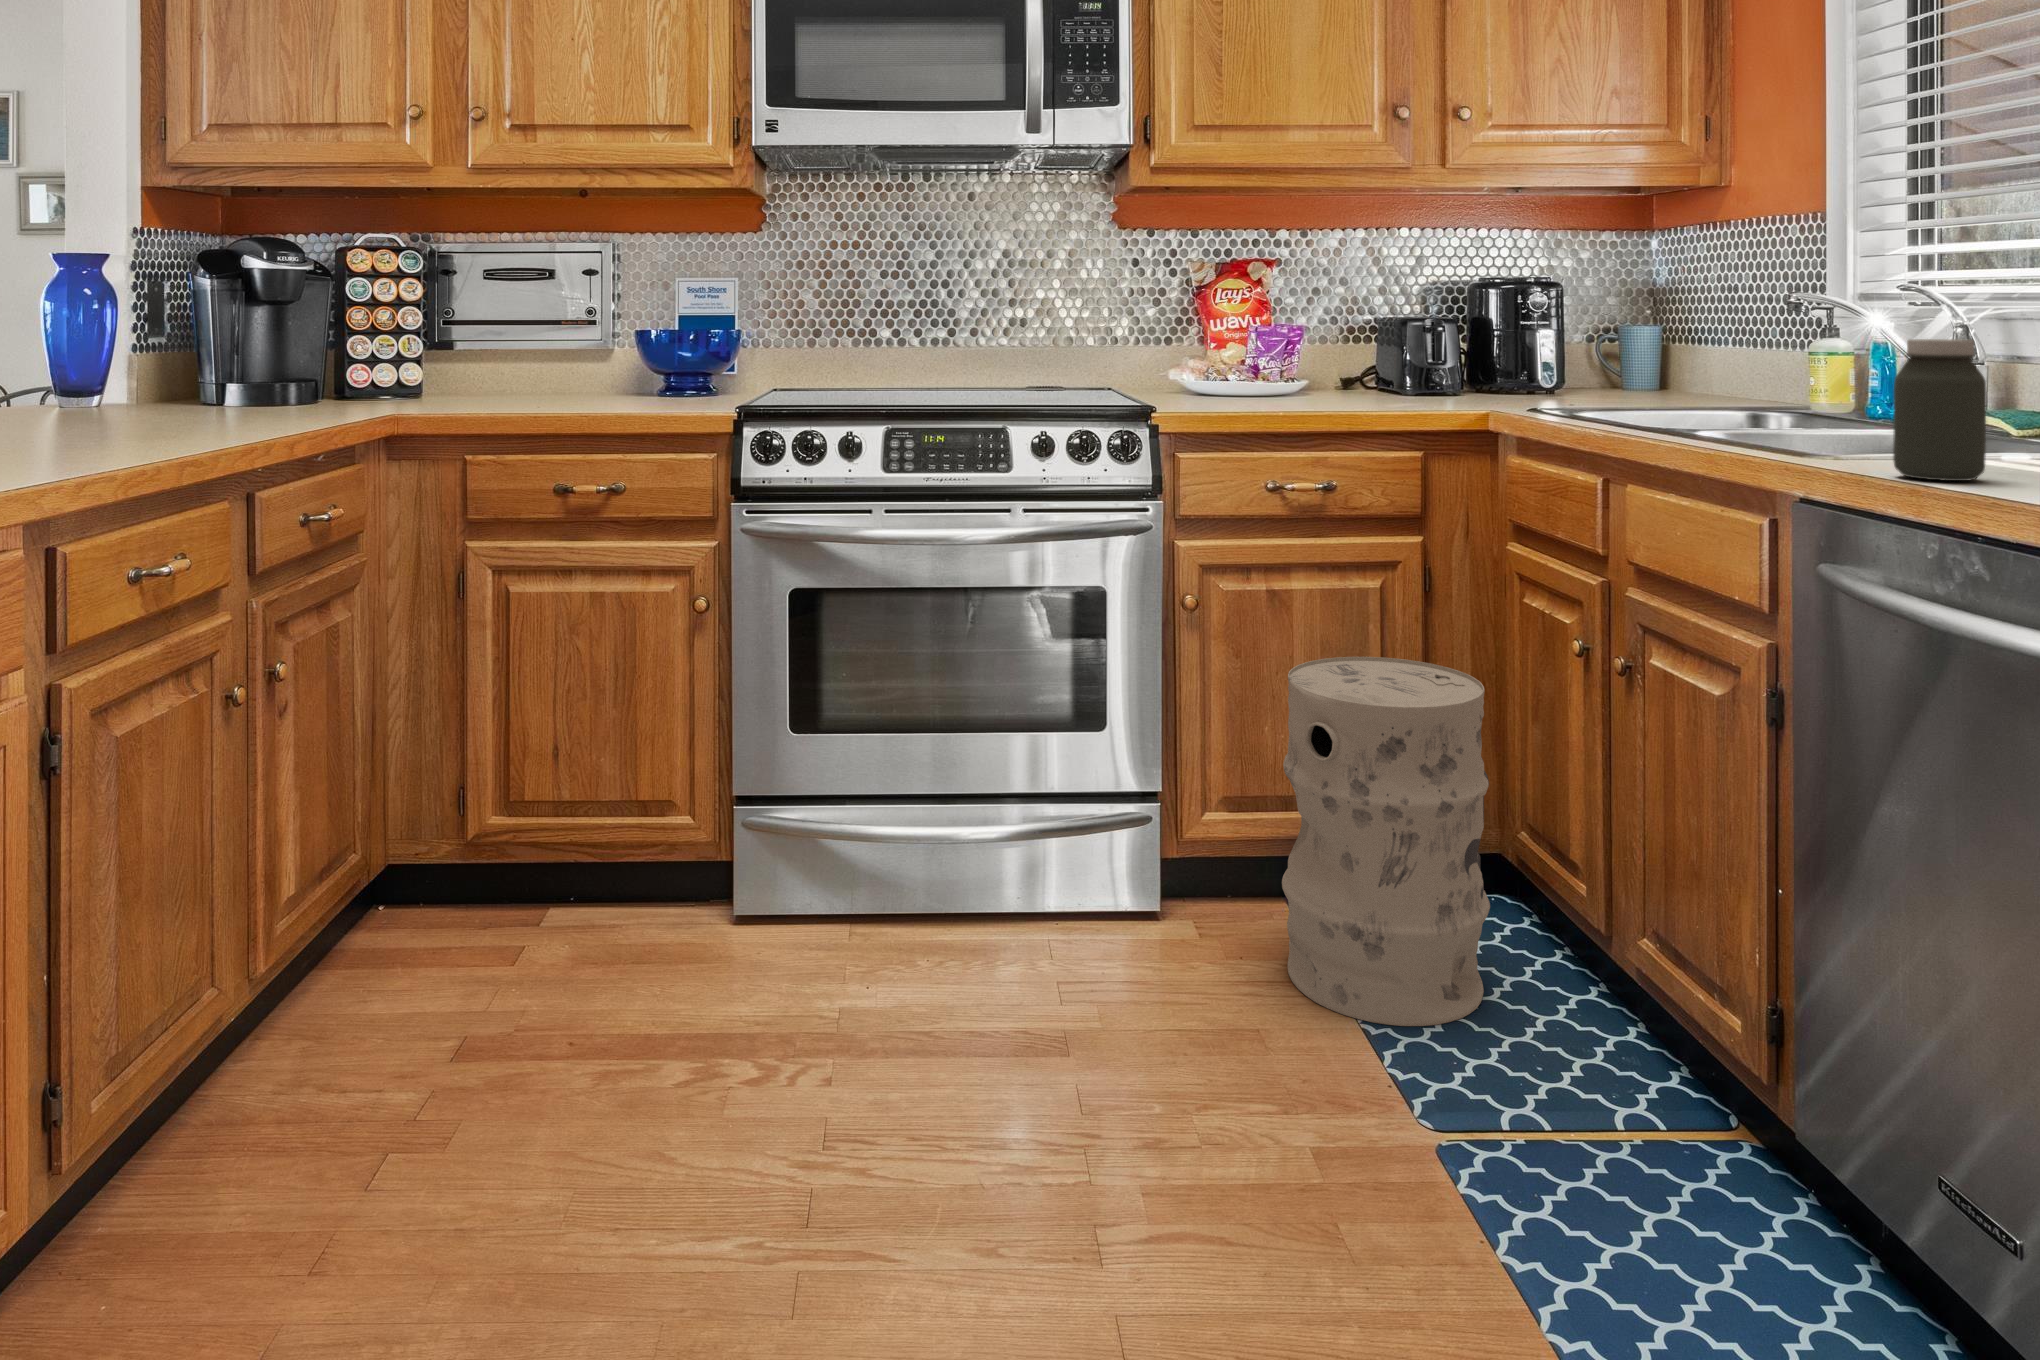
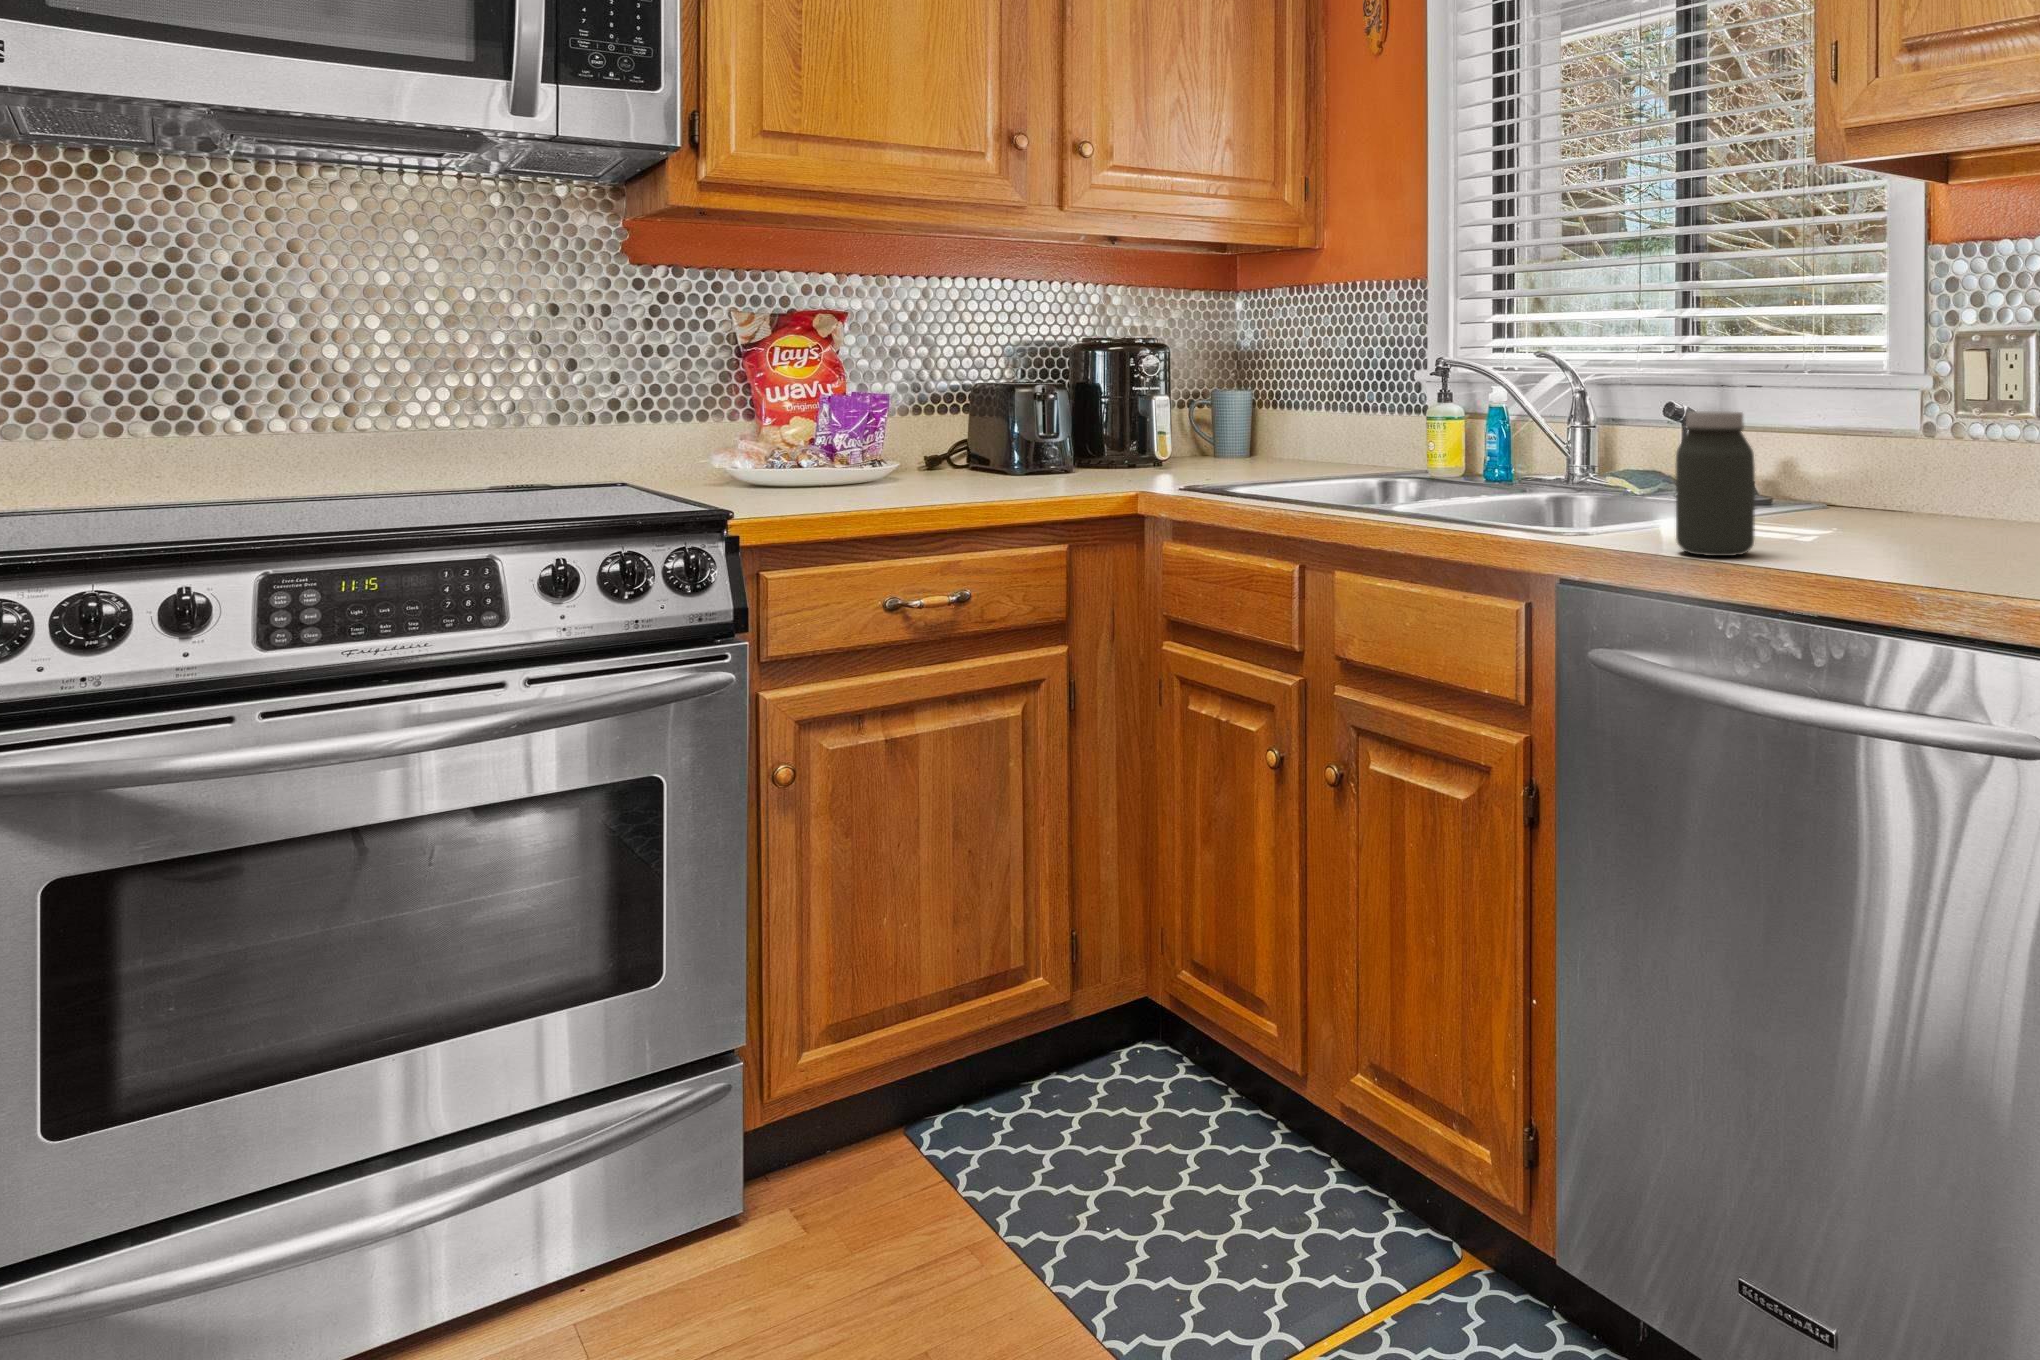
trash can: present [1282,657,1490,1026] -> none [935,805,1191,1297]

